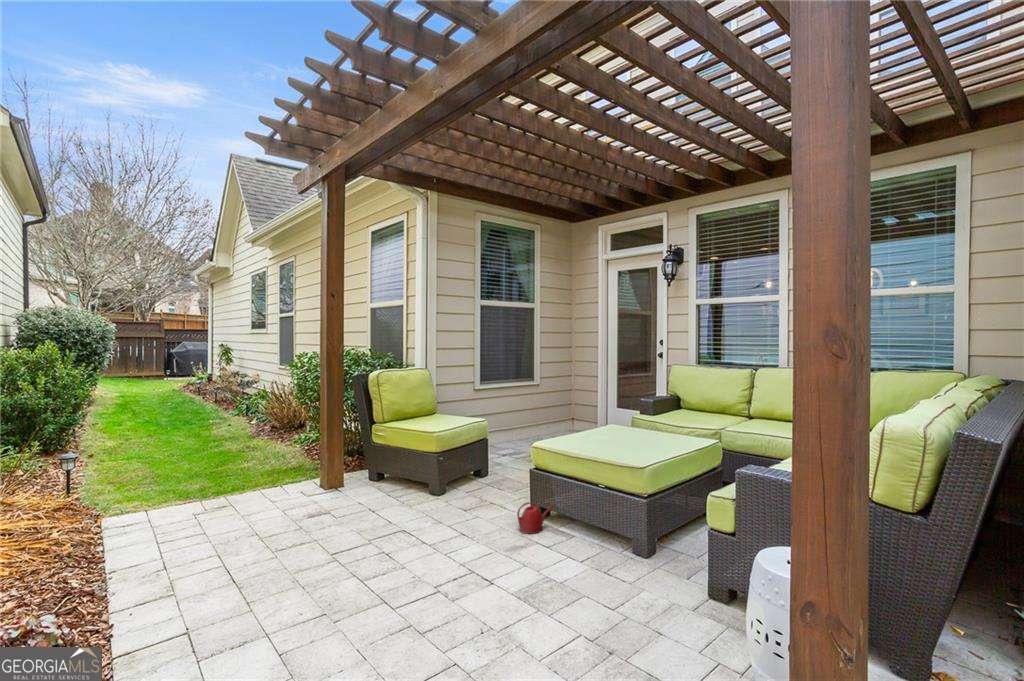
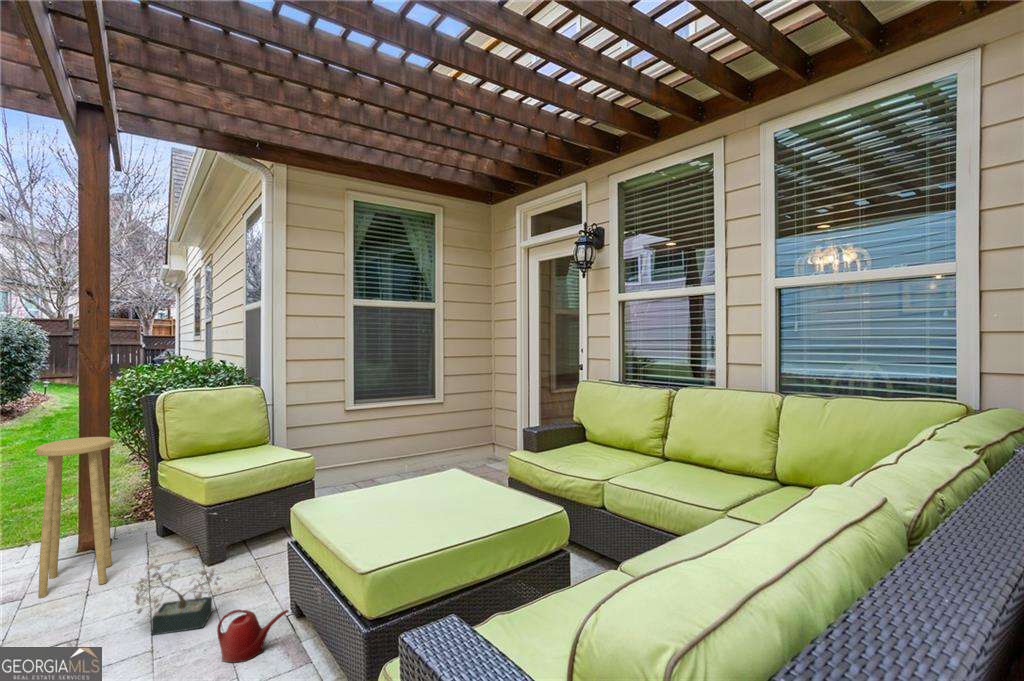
stool: none [341,401,387,510] -> present [36,437,113,598]
decorative plant: none [444,478,495,524] -> present [134,560,221,635]

